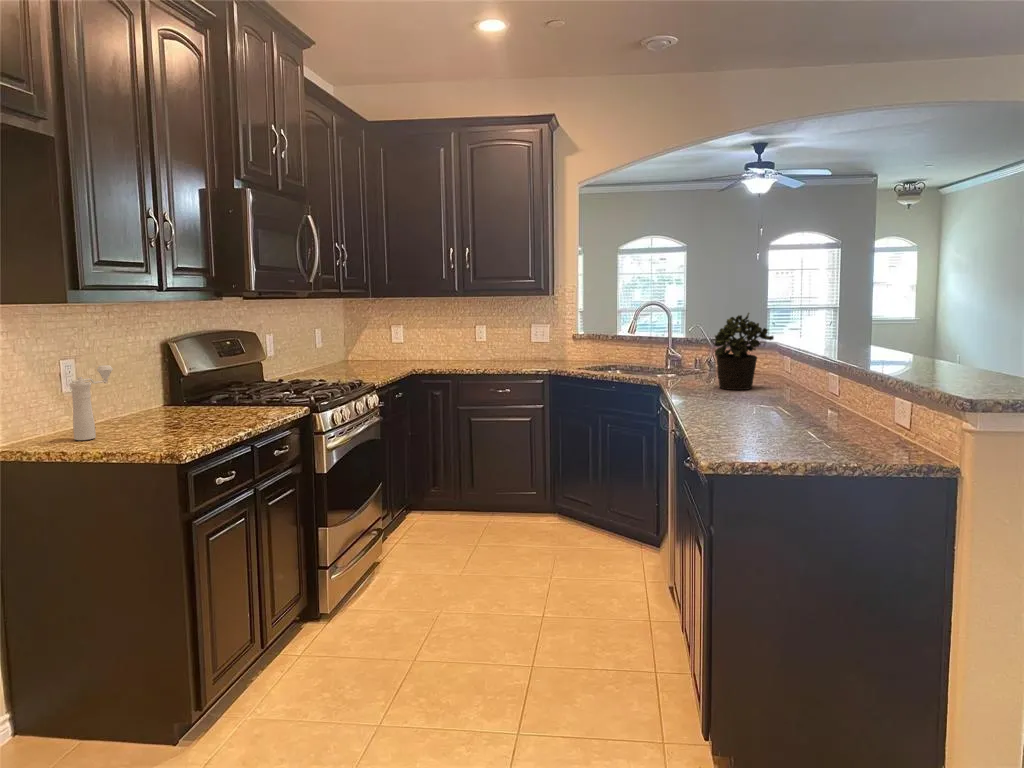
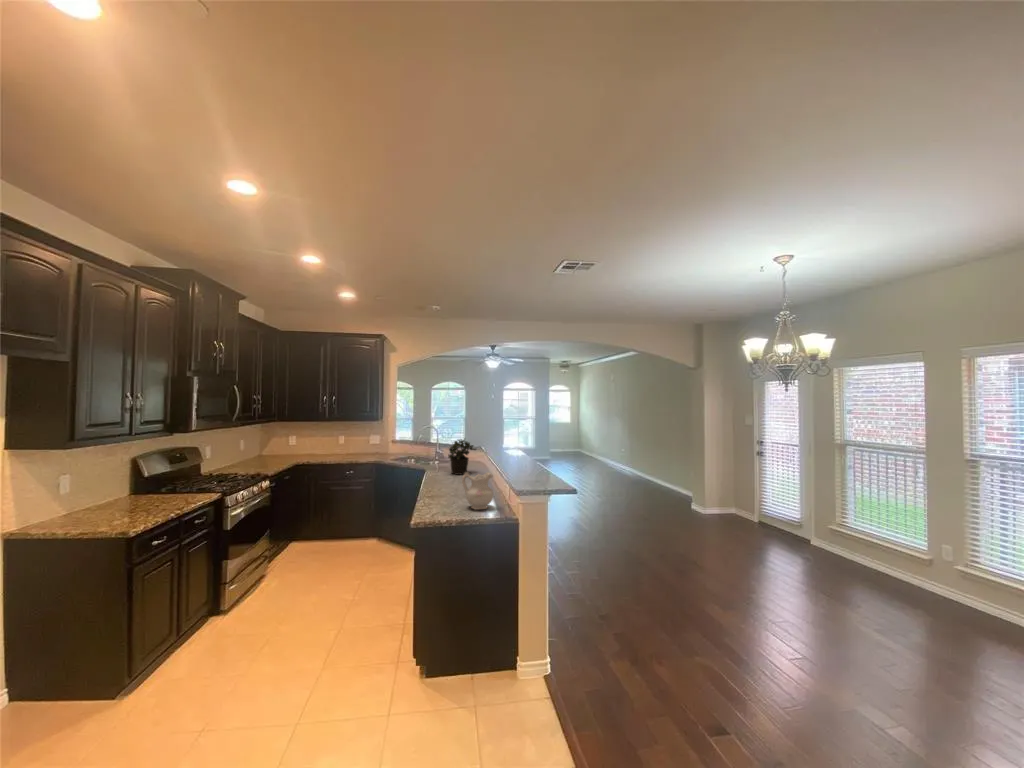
ceramic pitcher: none [799,362,877,448] -> present [462,472,493,509]
pepper mill: present [69,365,113,440] -> none [61,479,94,525]

